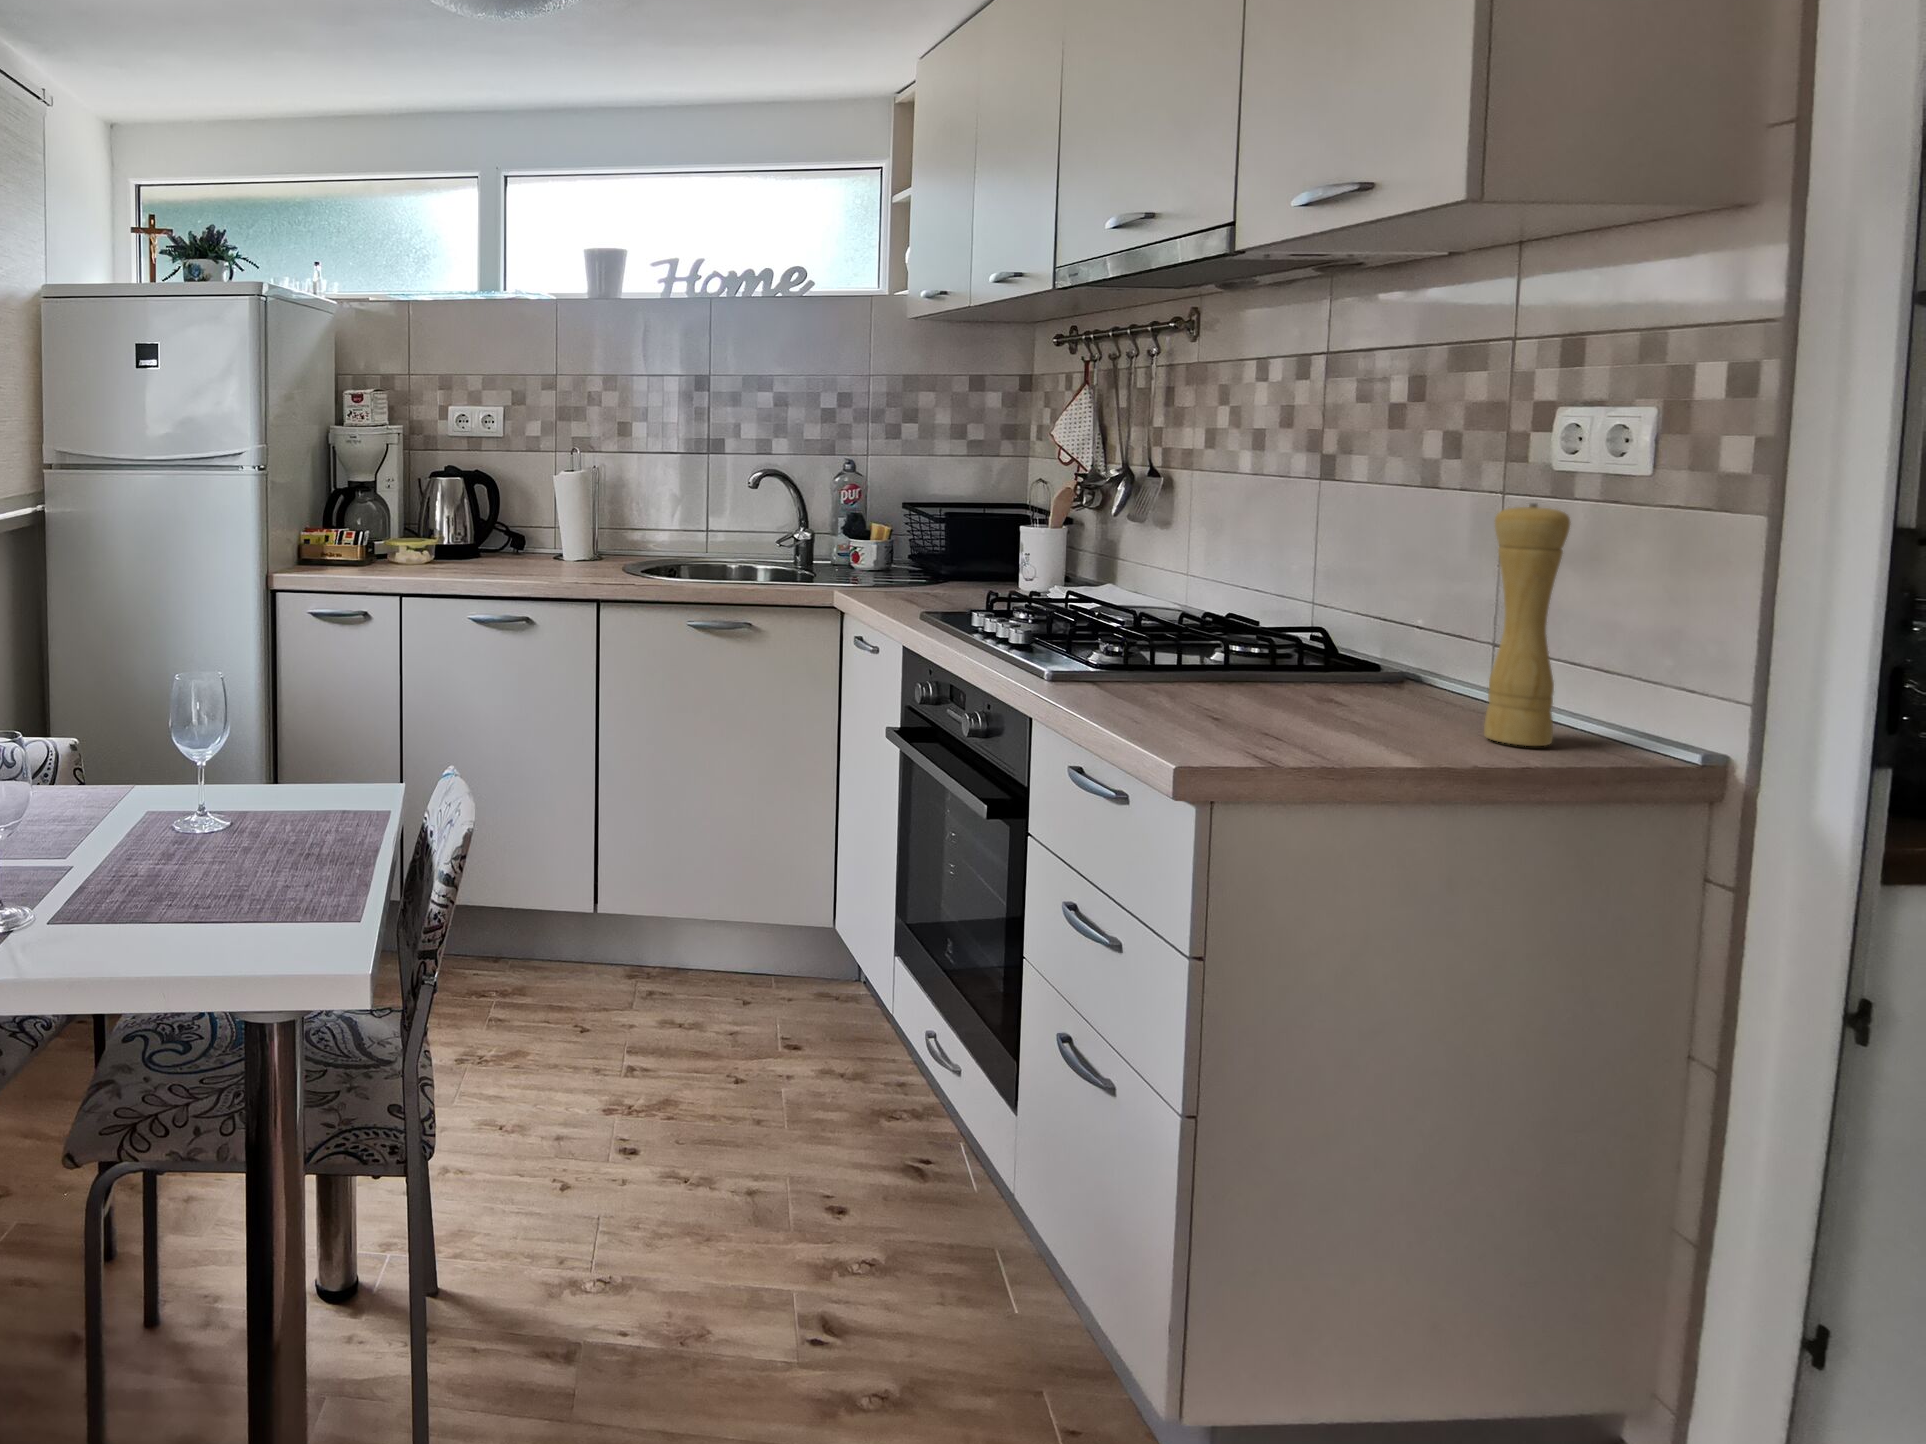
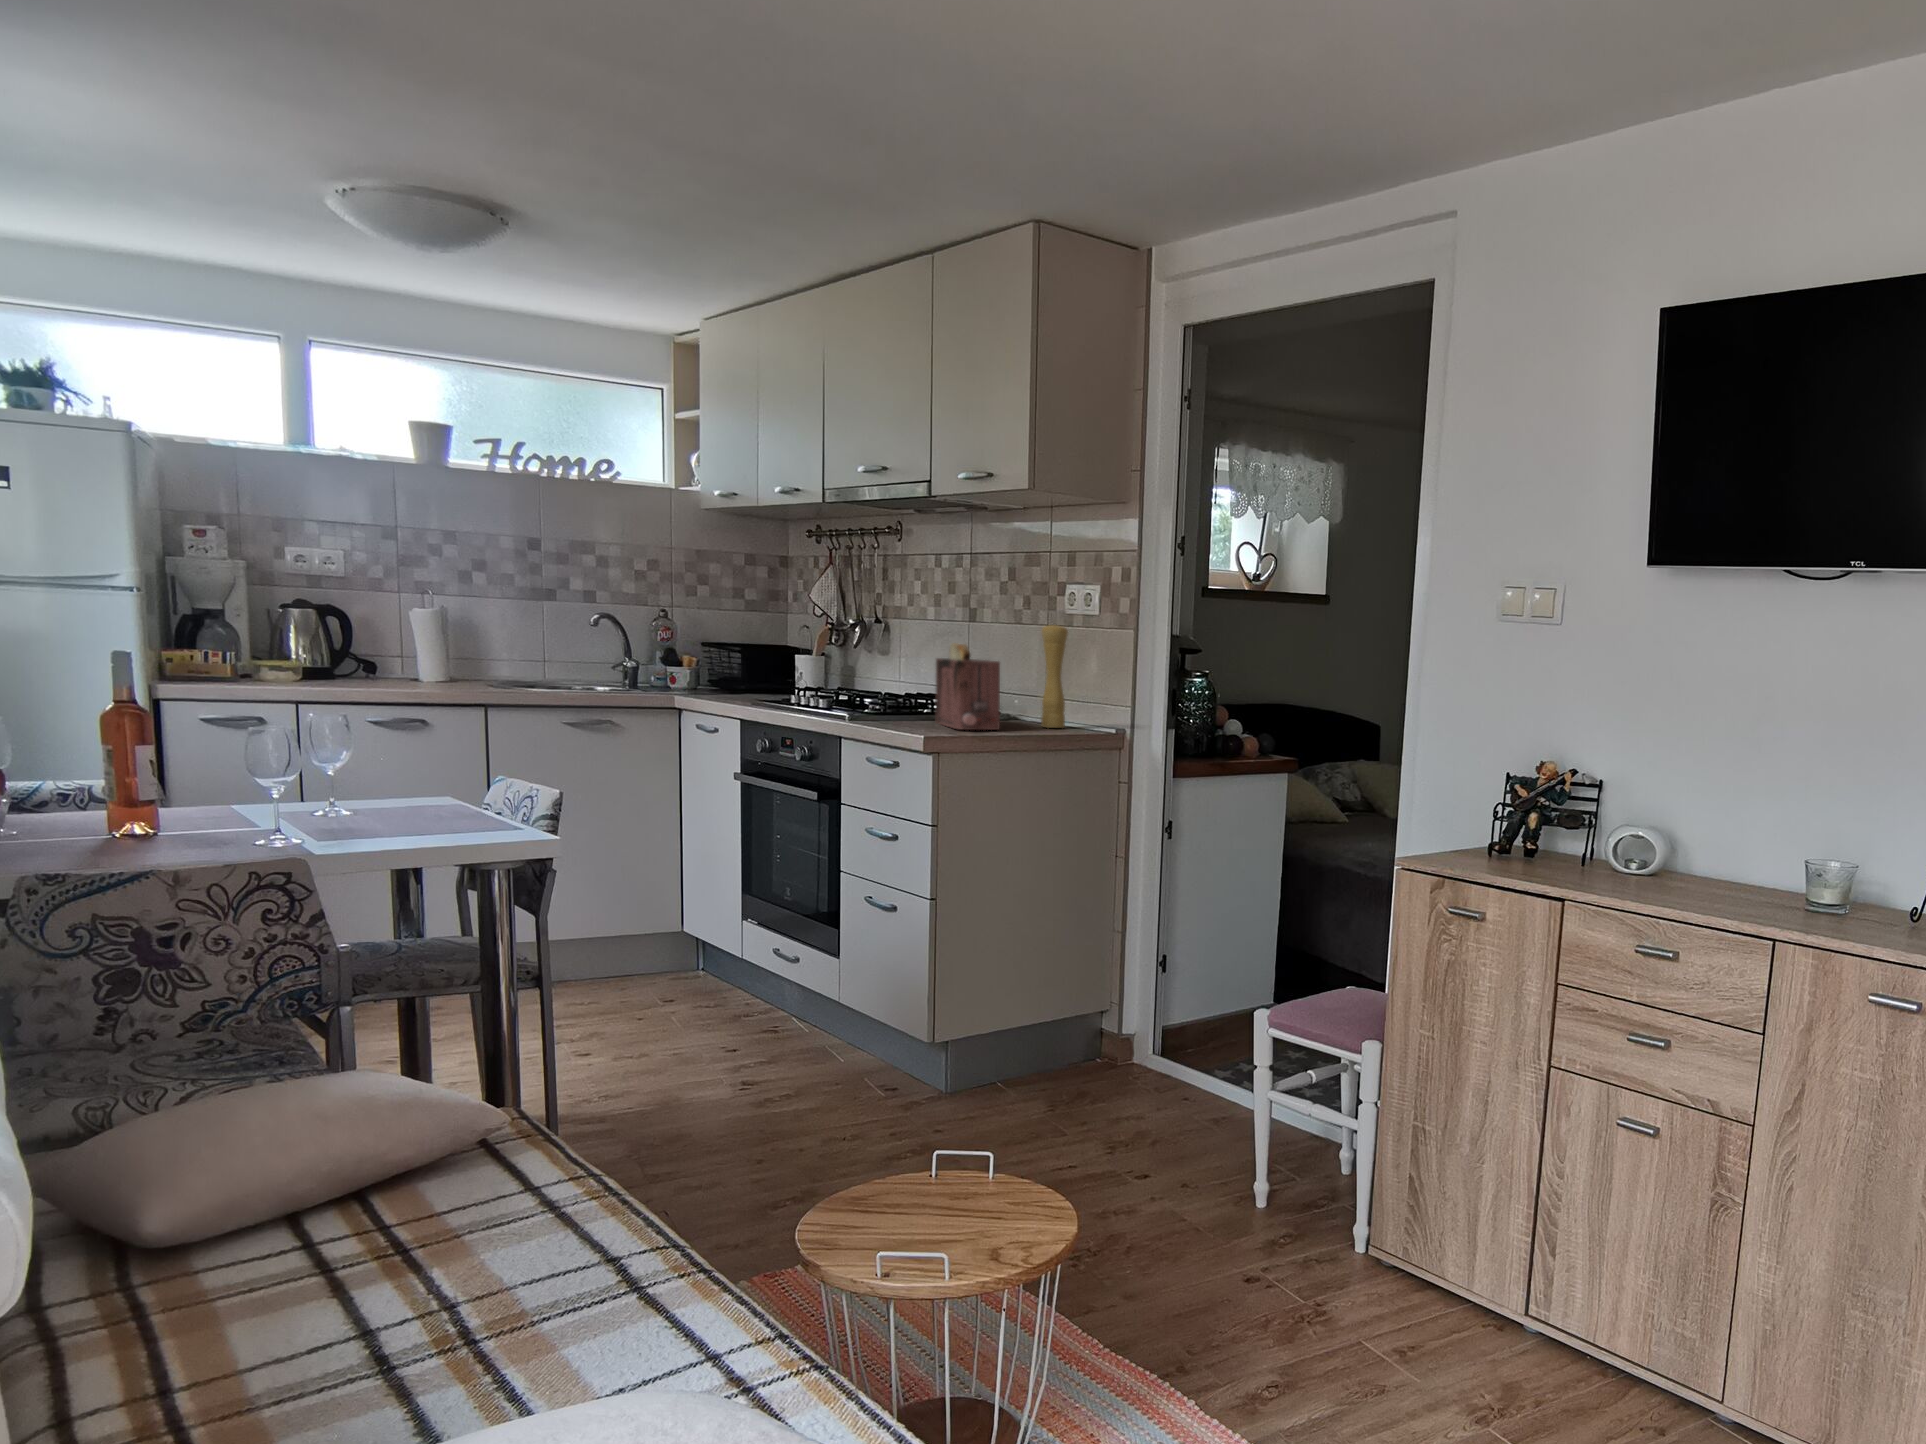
toaster: none [1221,546,1379,749] -> present [936,643,1000,730]

